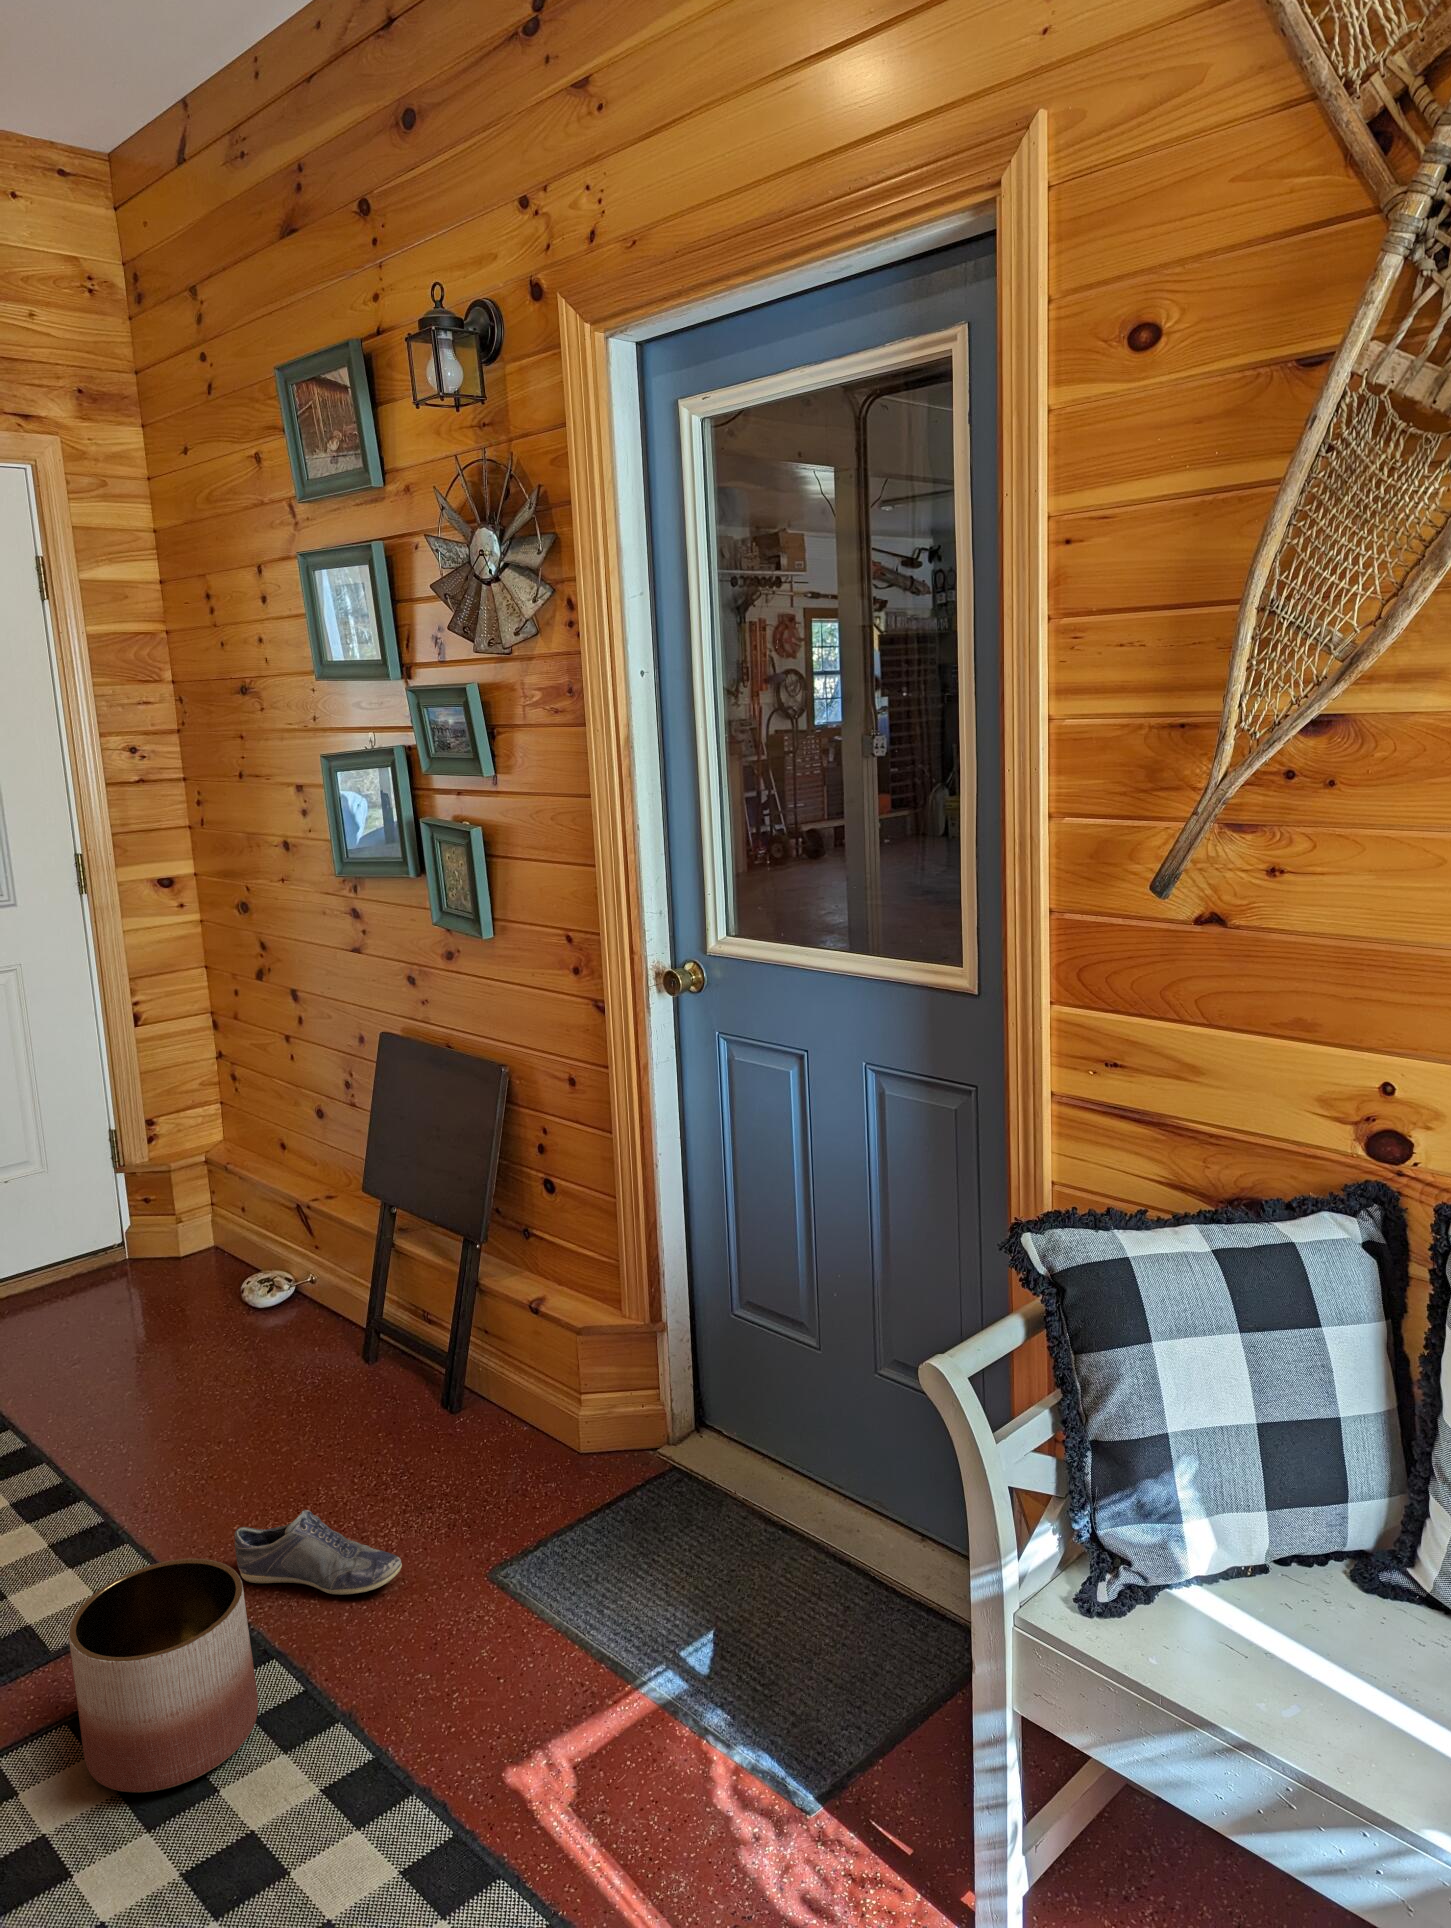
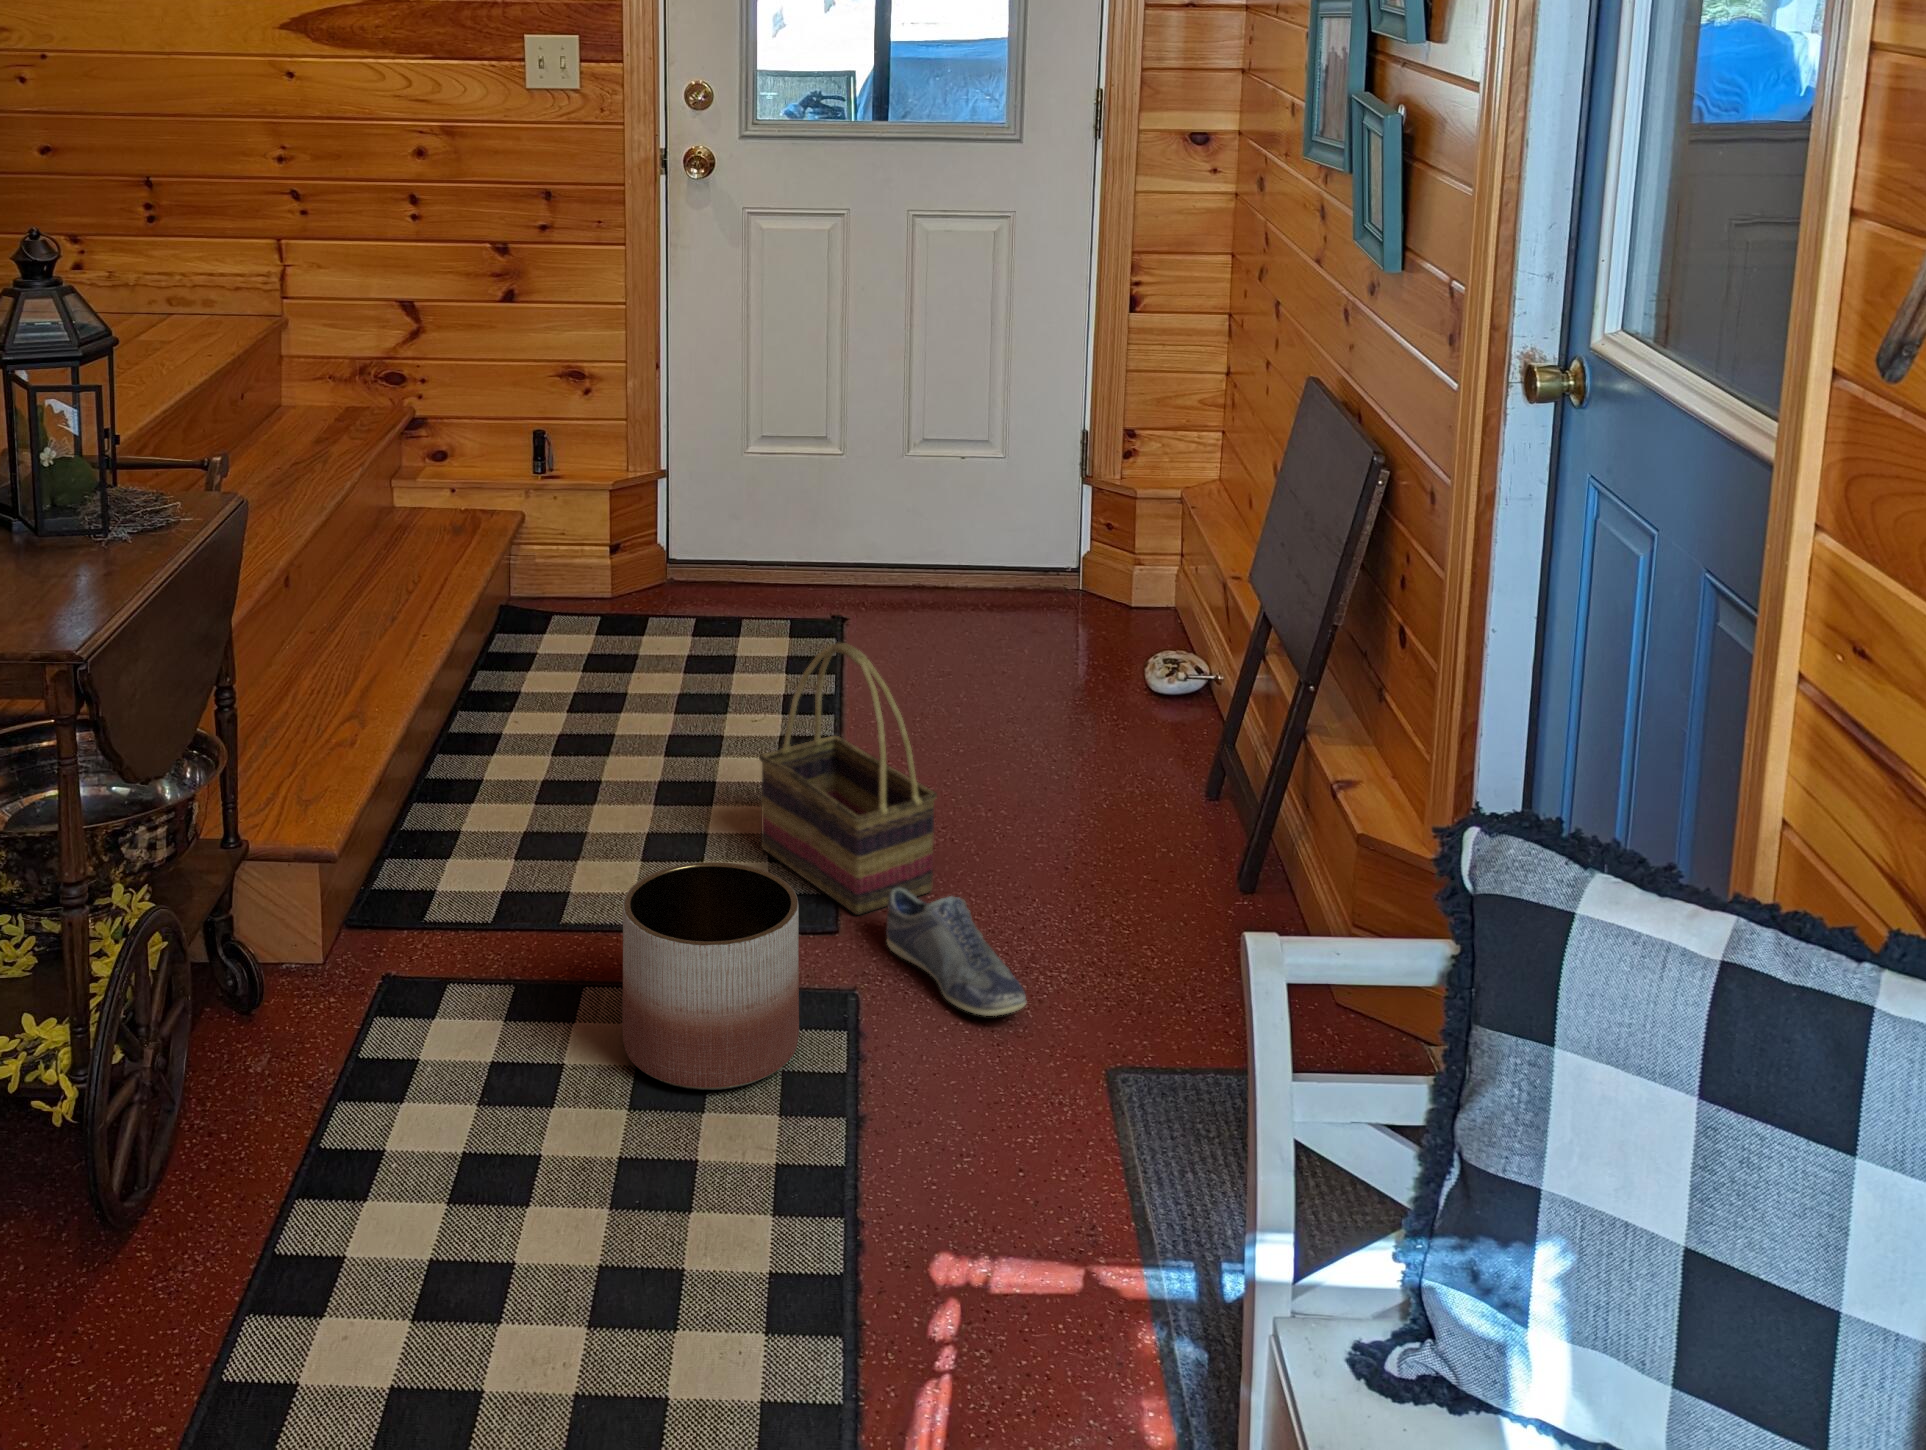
basket: none [42,1347,238,1571] -> present [759,642,937,915]

